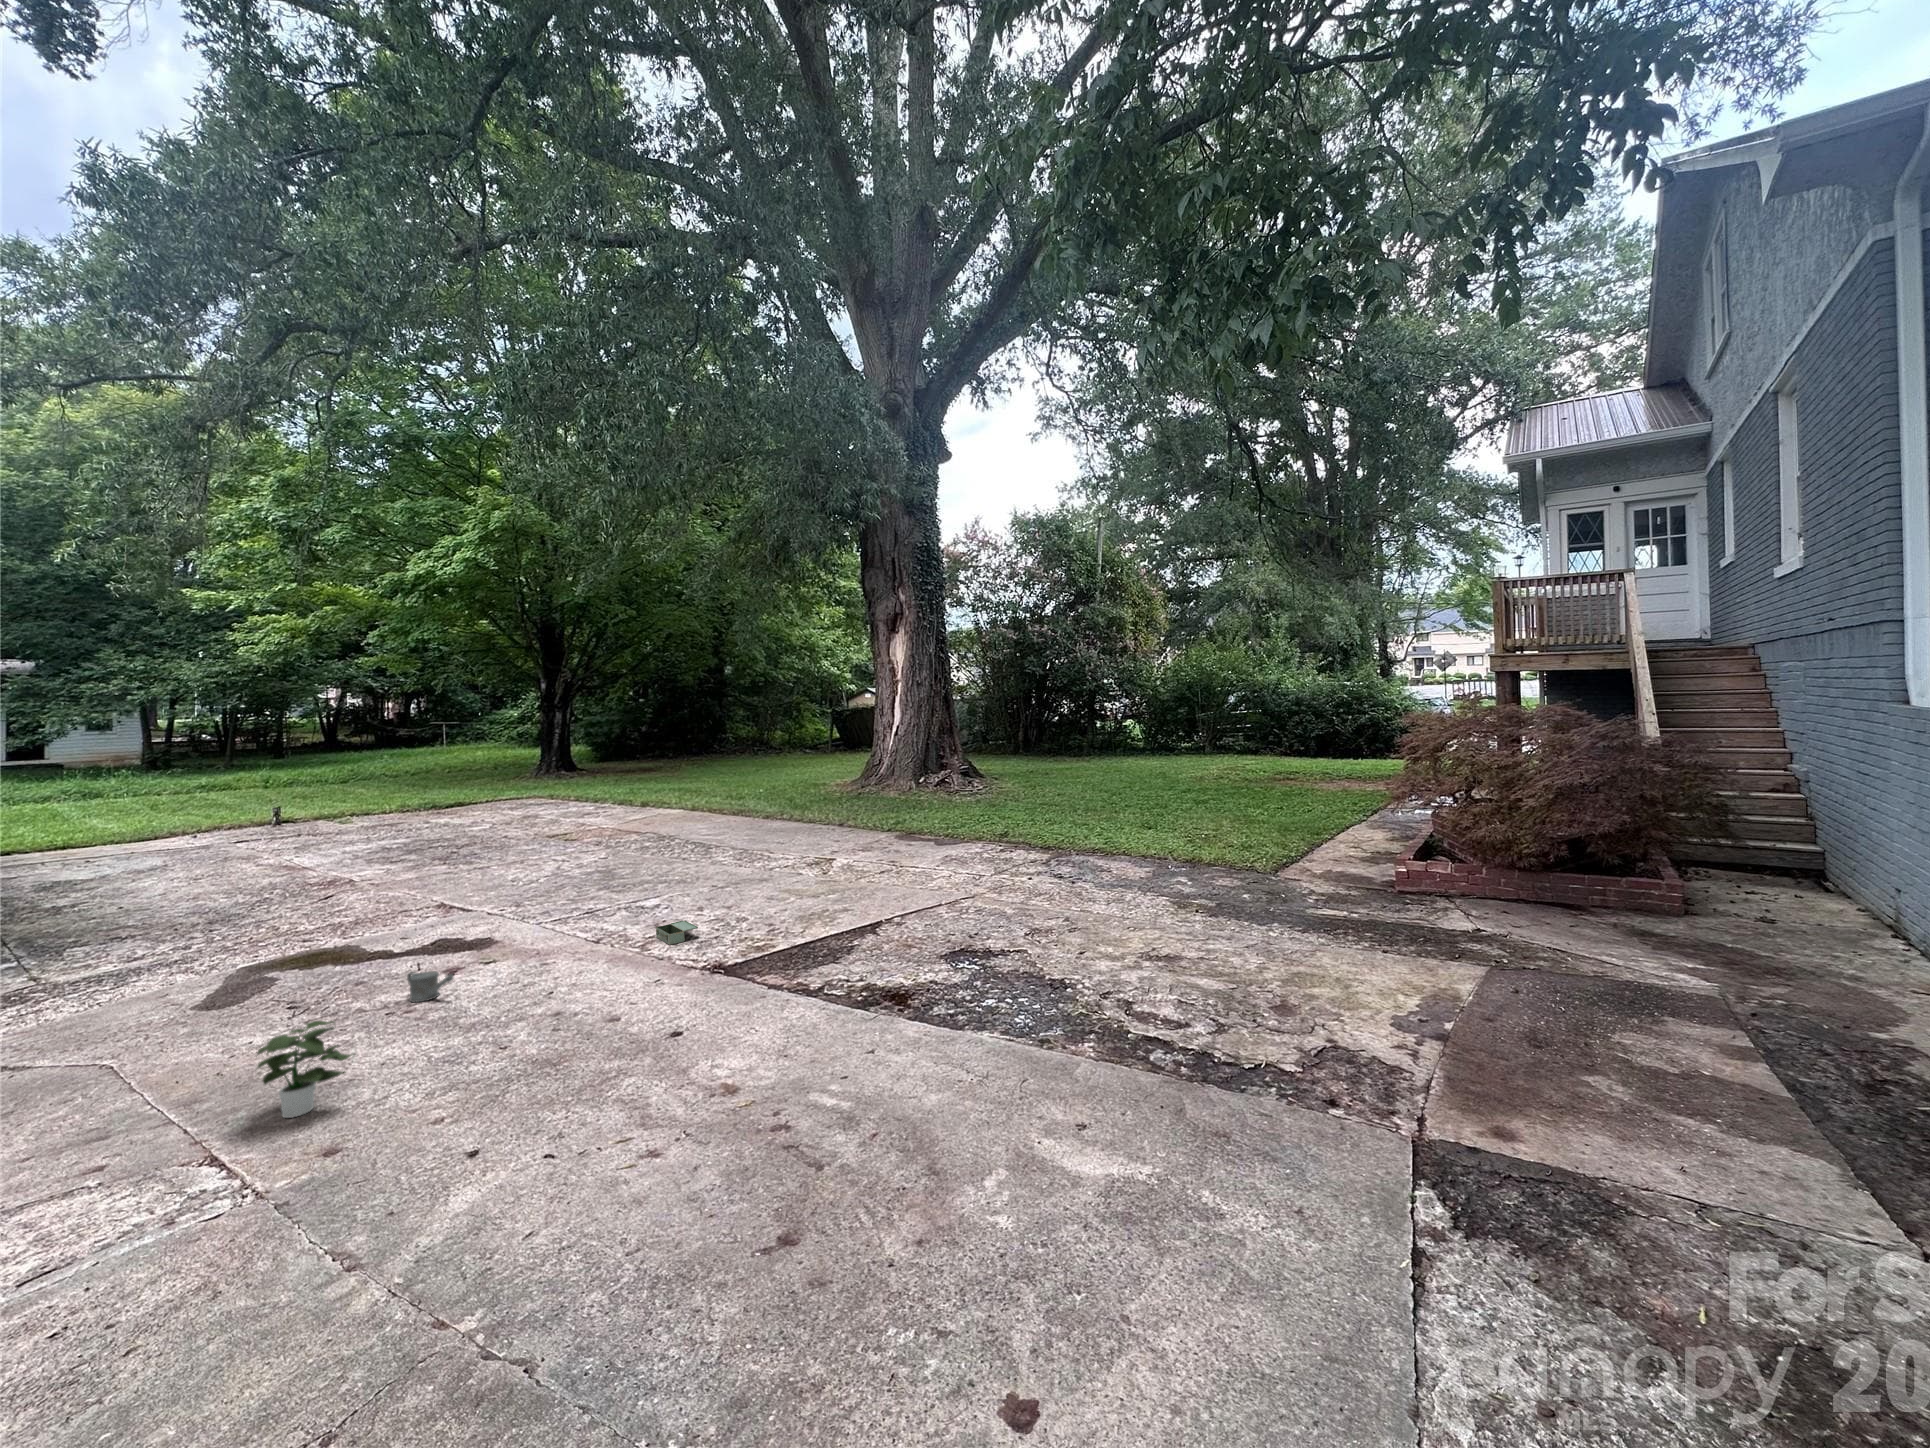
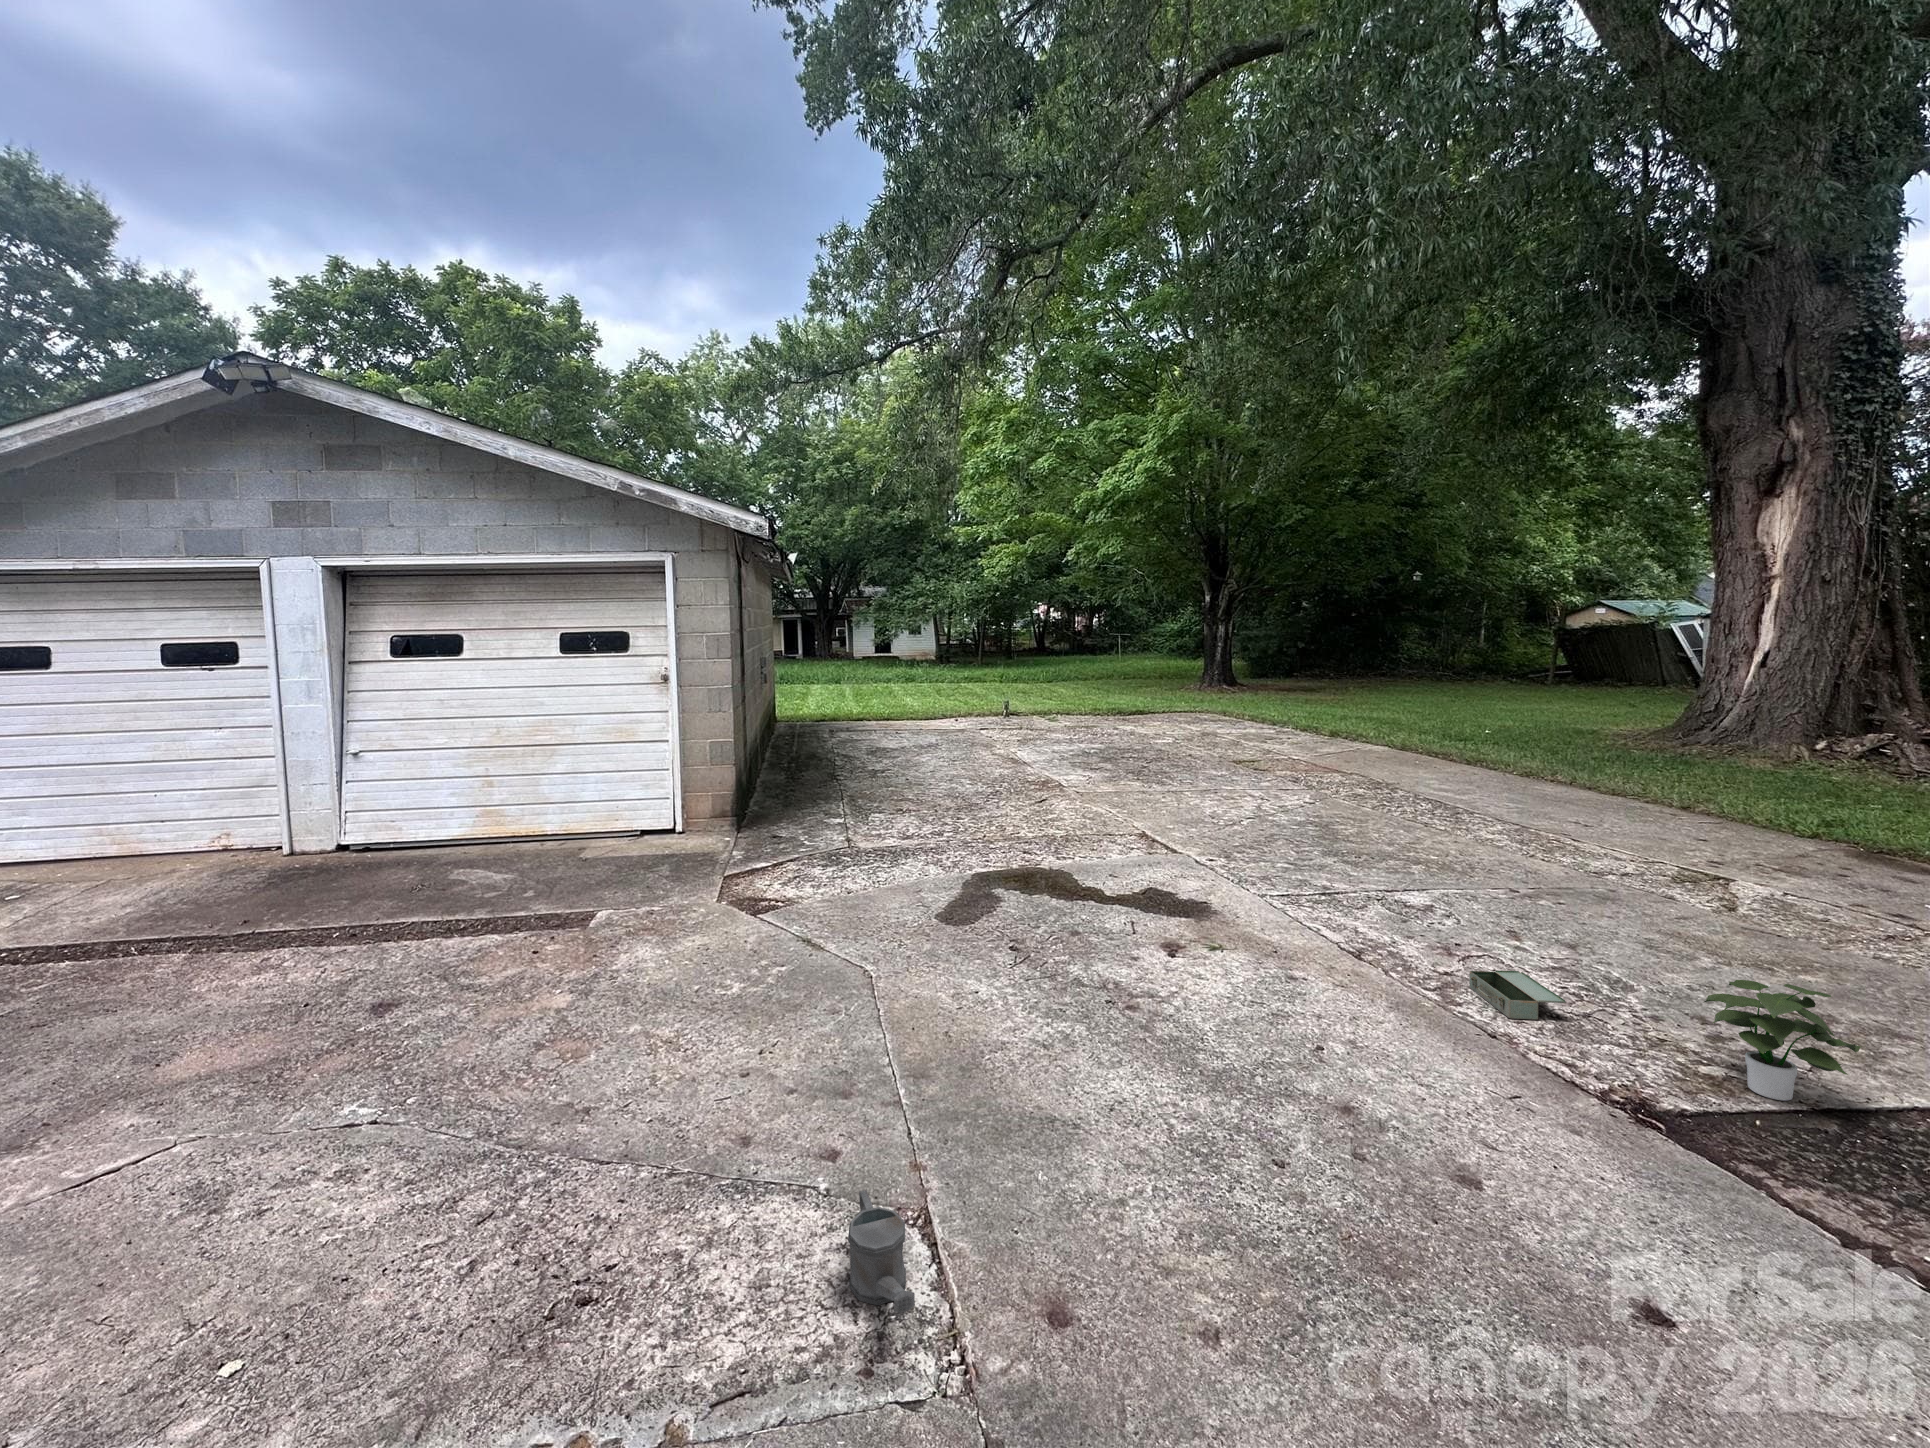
watering can: present [407,971,454,1002] -> present [848,1190,915,1313]
potted plant: present [257,1021,352,1118] -> present [1704,980,1861,1101]

